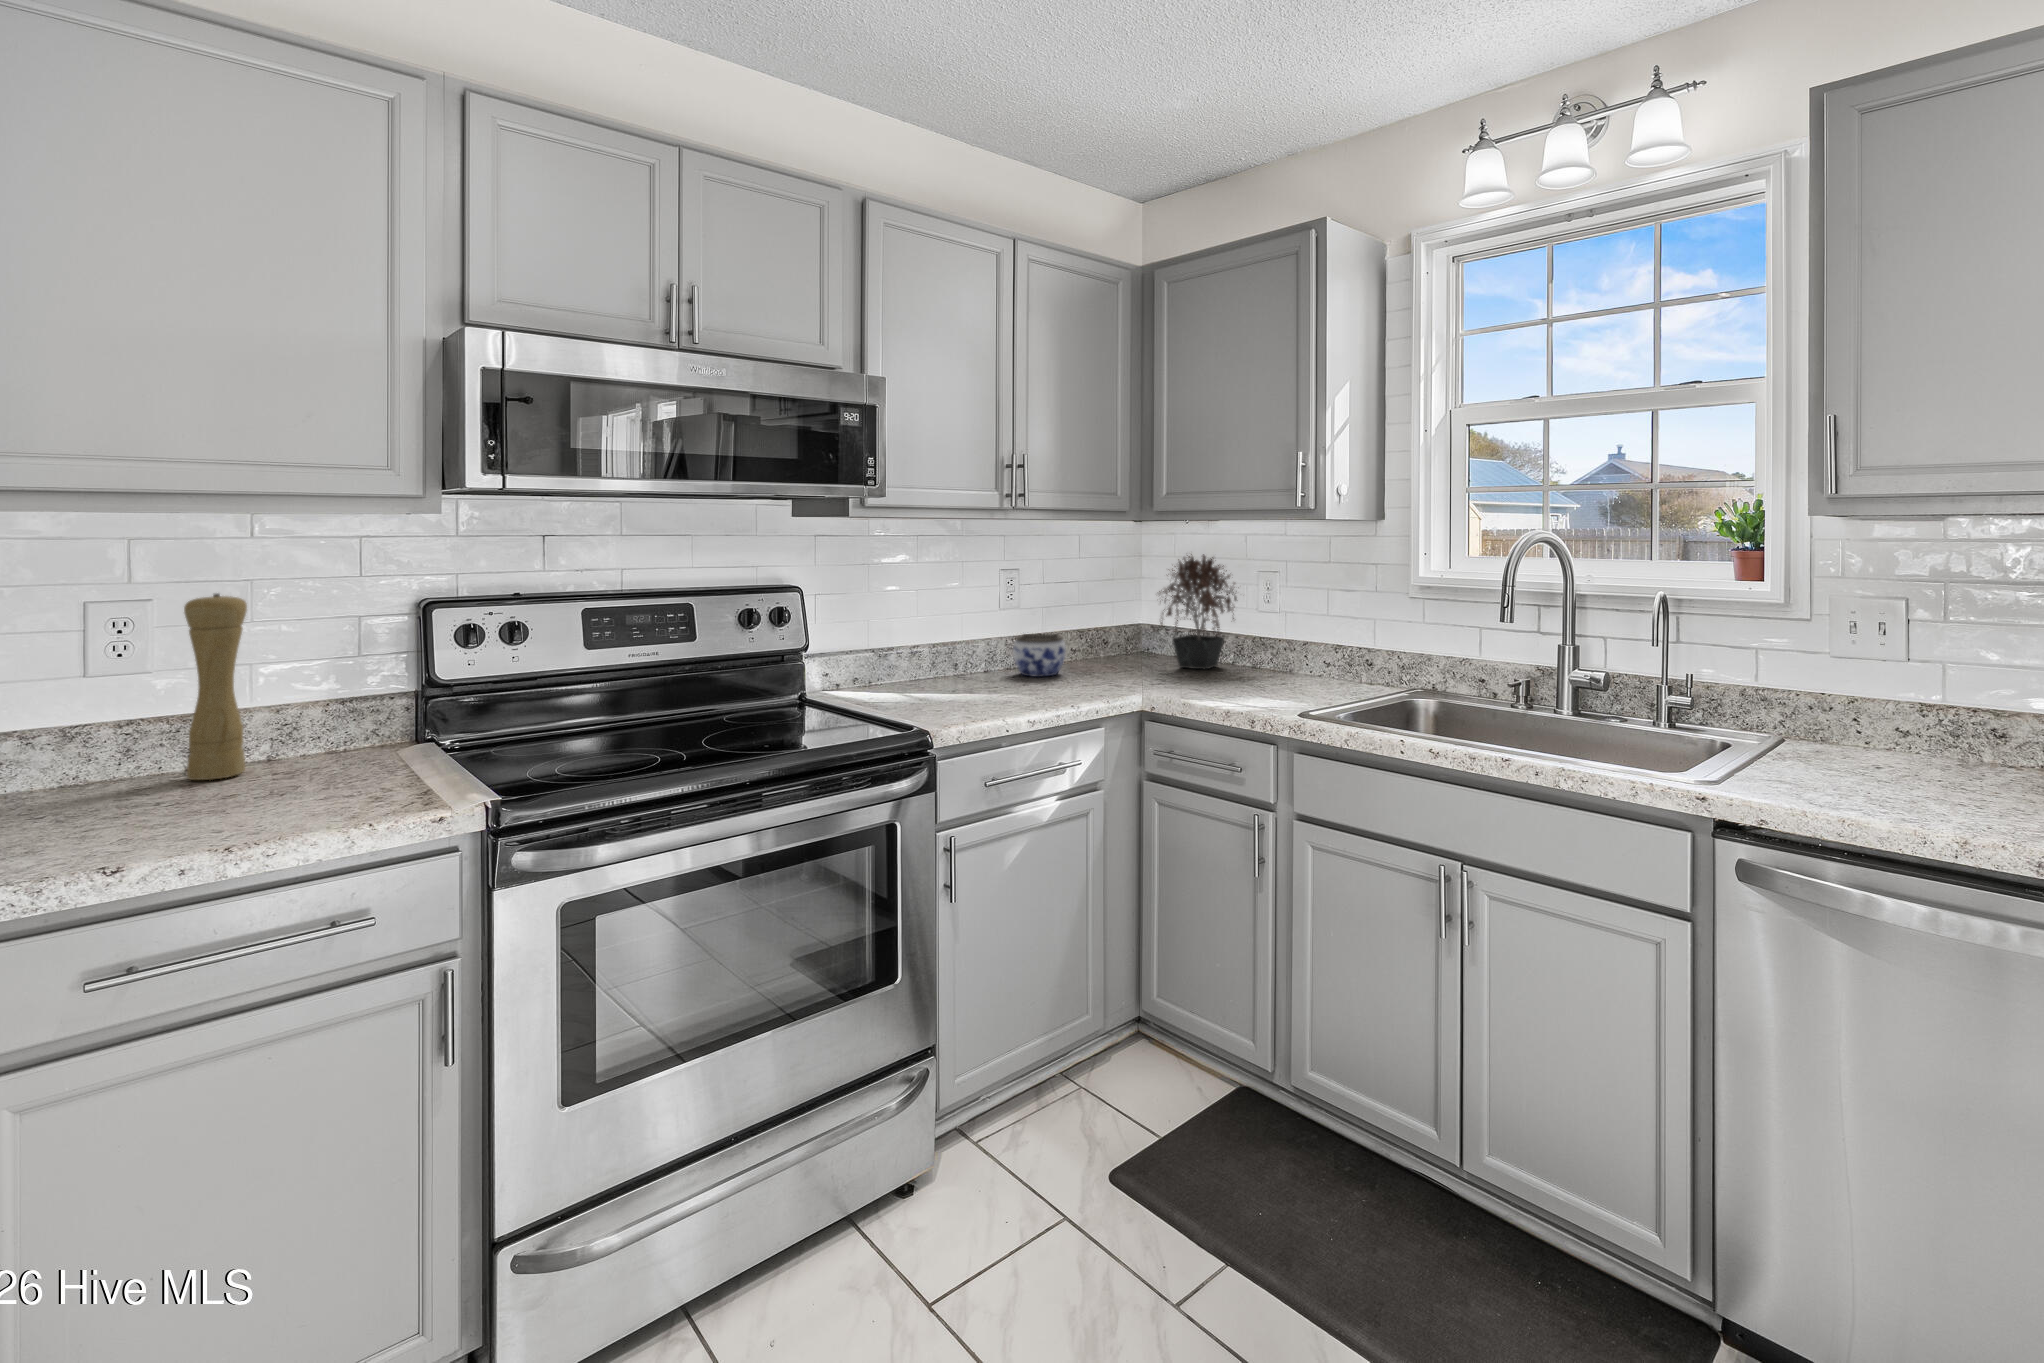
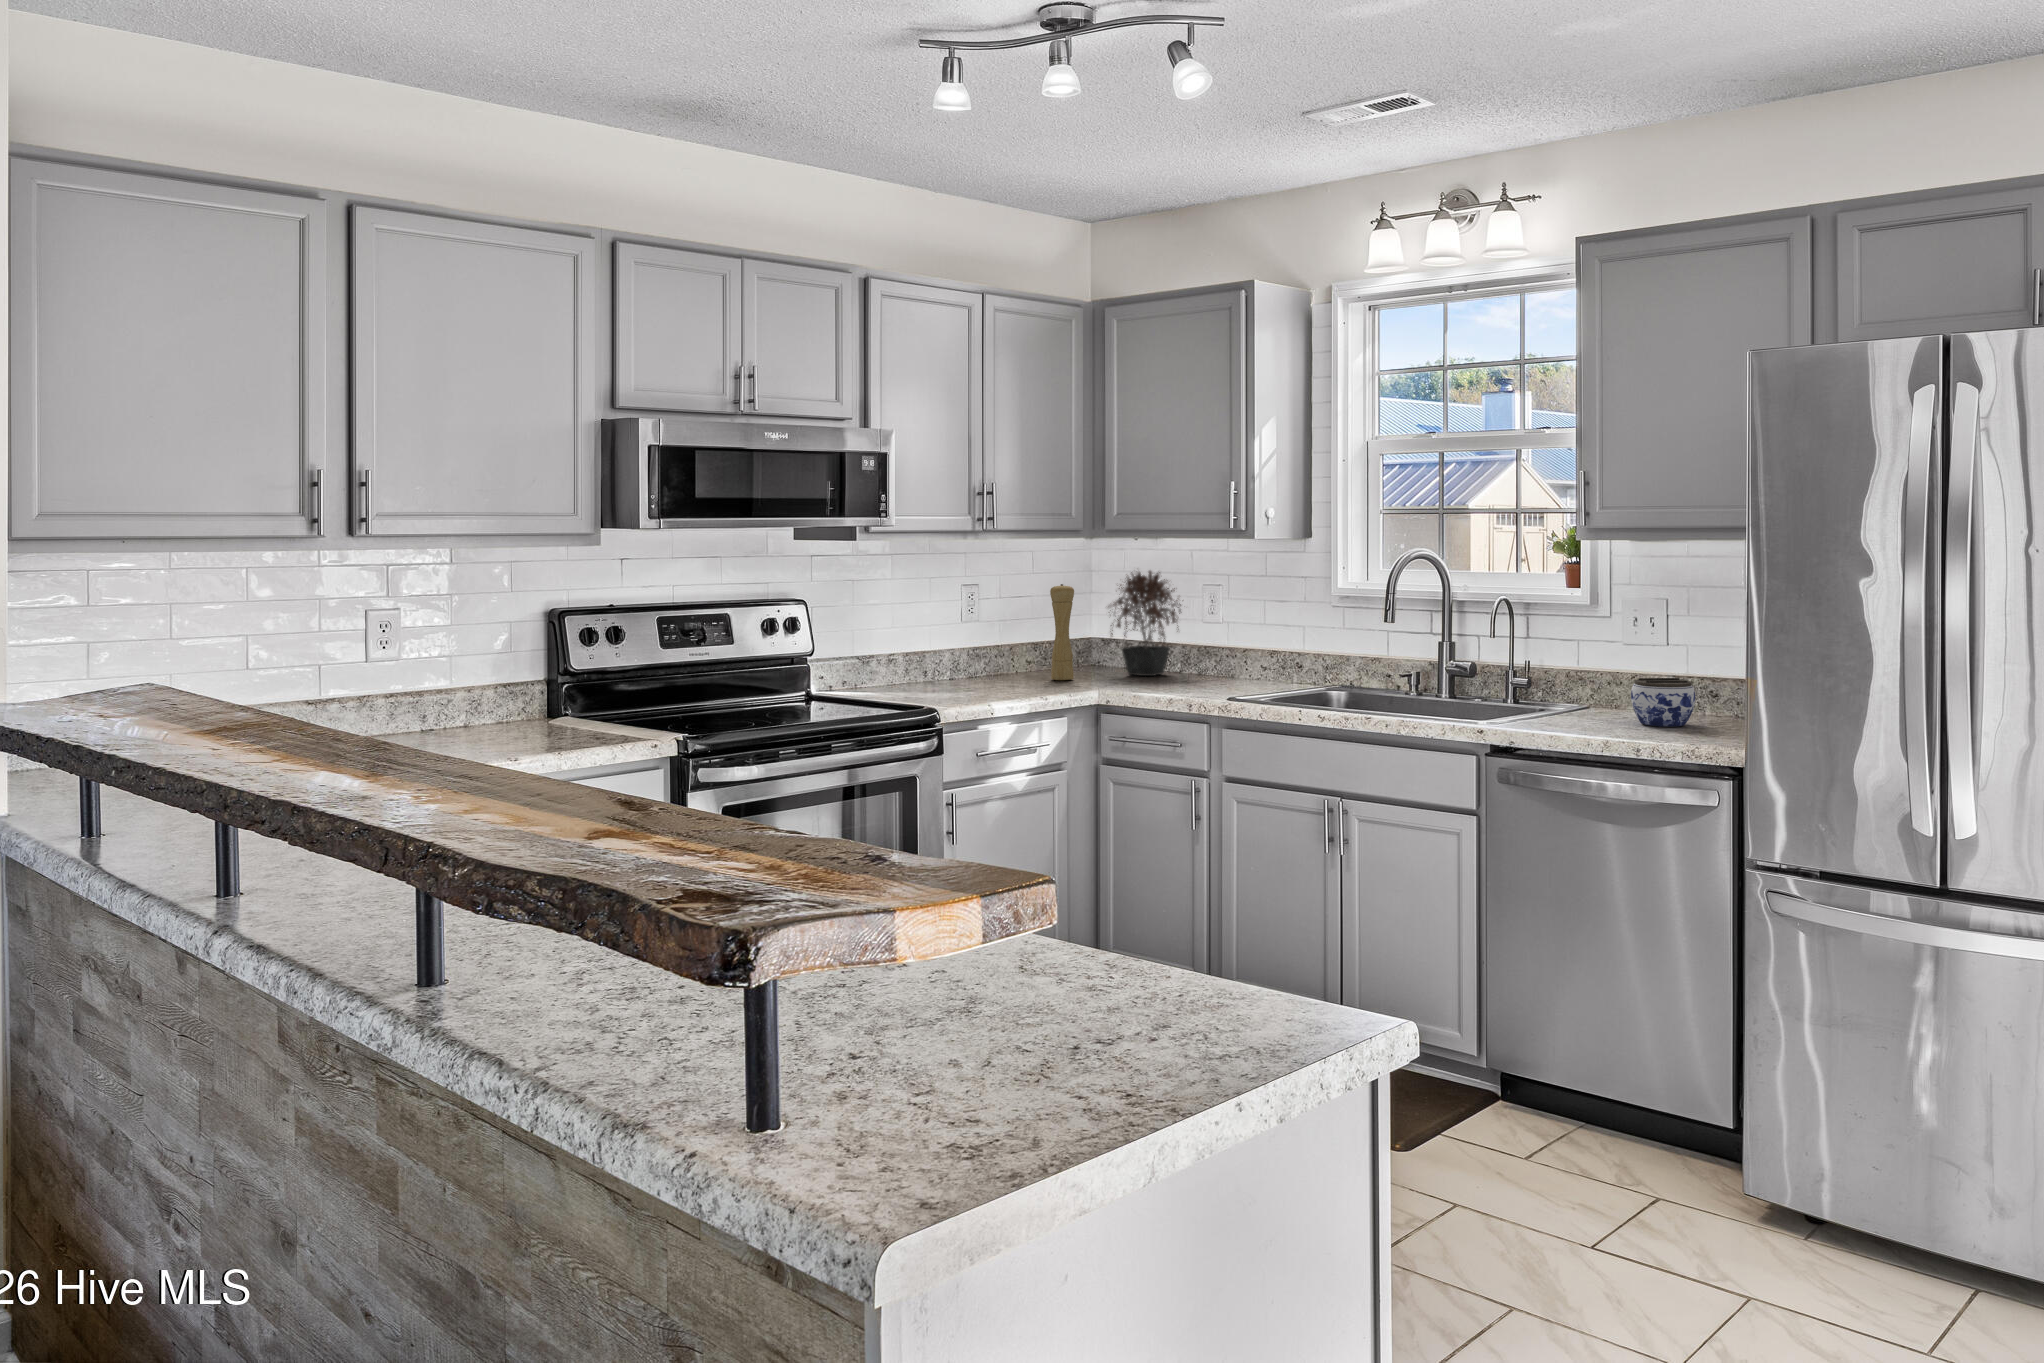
pepper mill: present [184,594,247,780] -> present [1050,584,1074,680]
jar: present [1013,634,1066,677] -> present [1631,678,1695,727]

